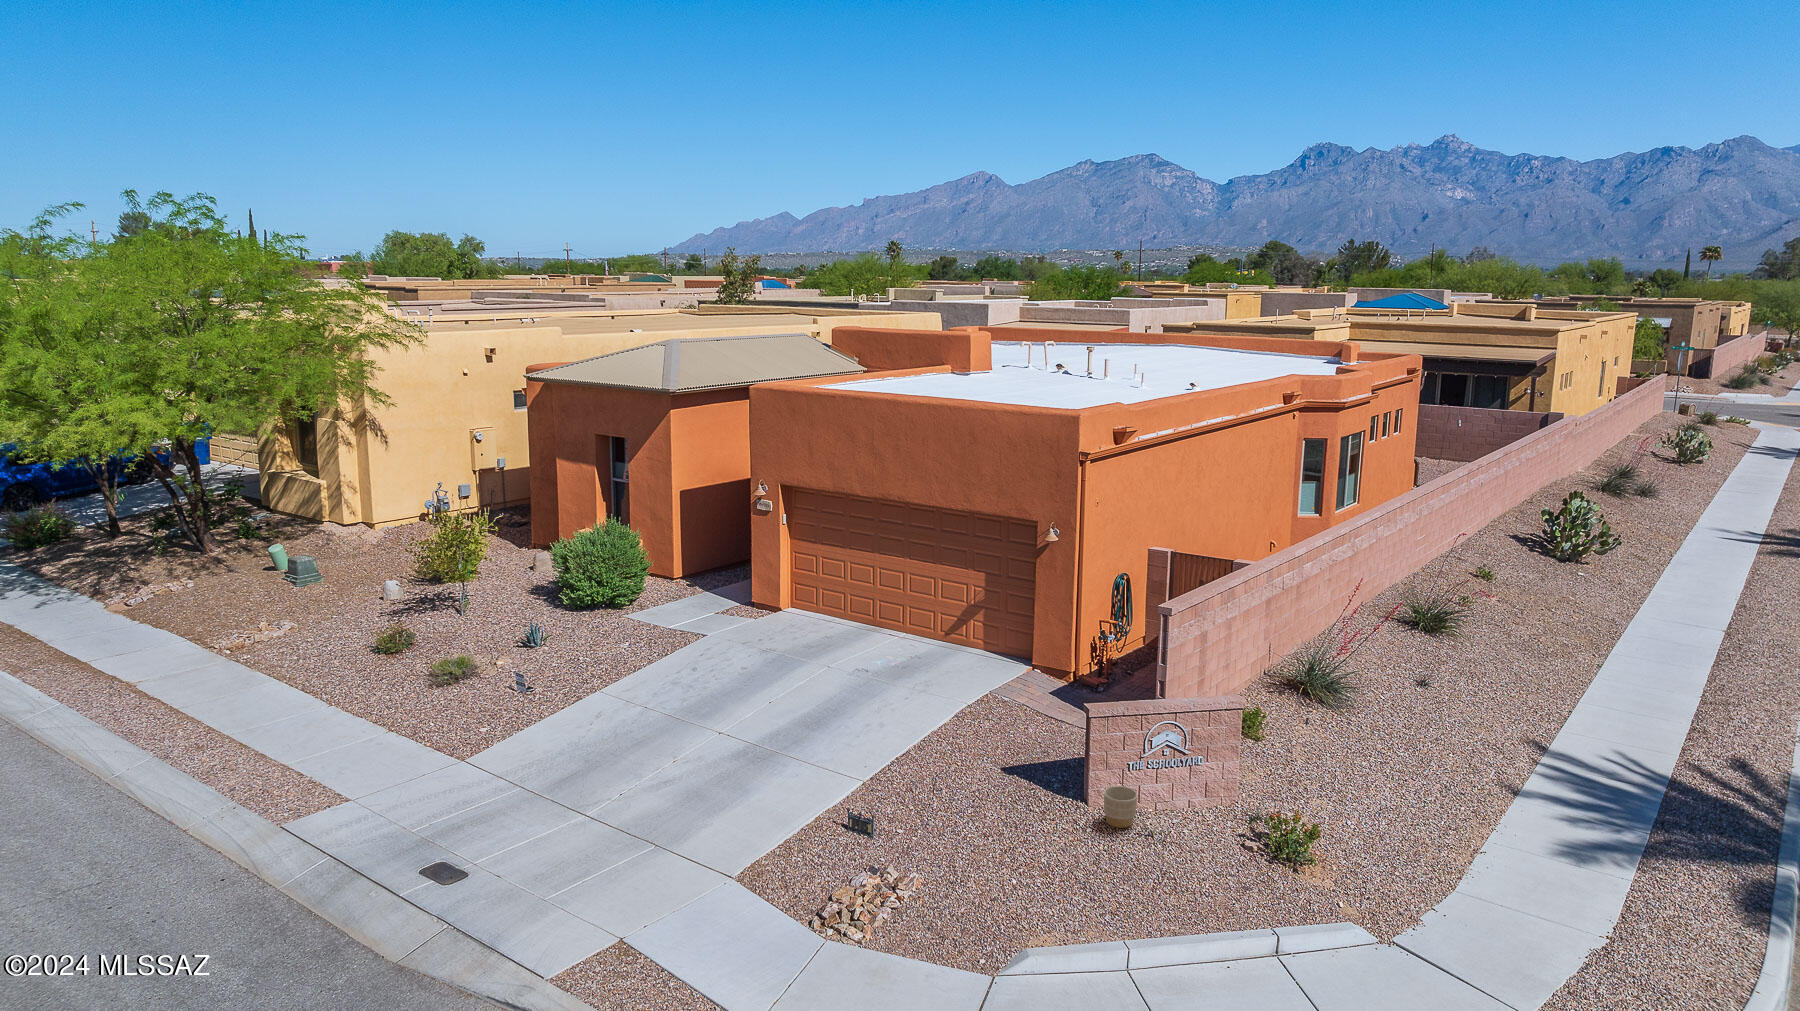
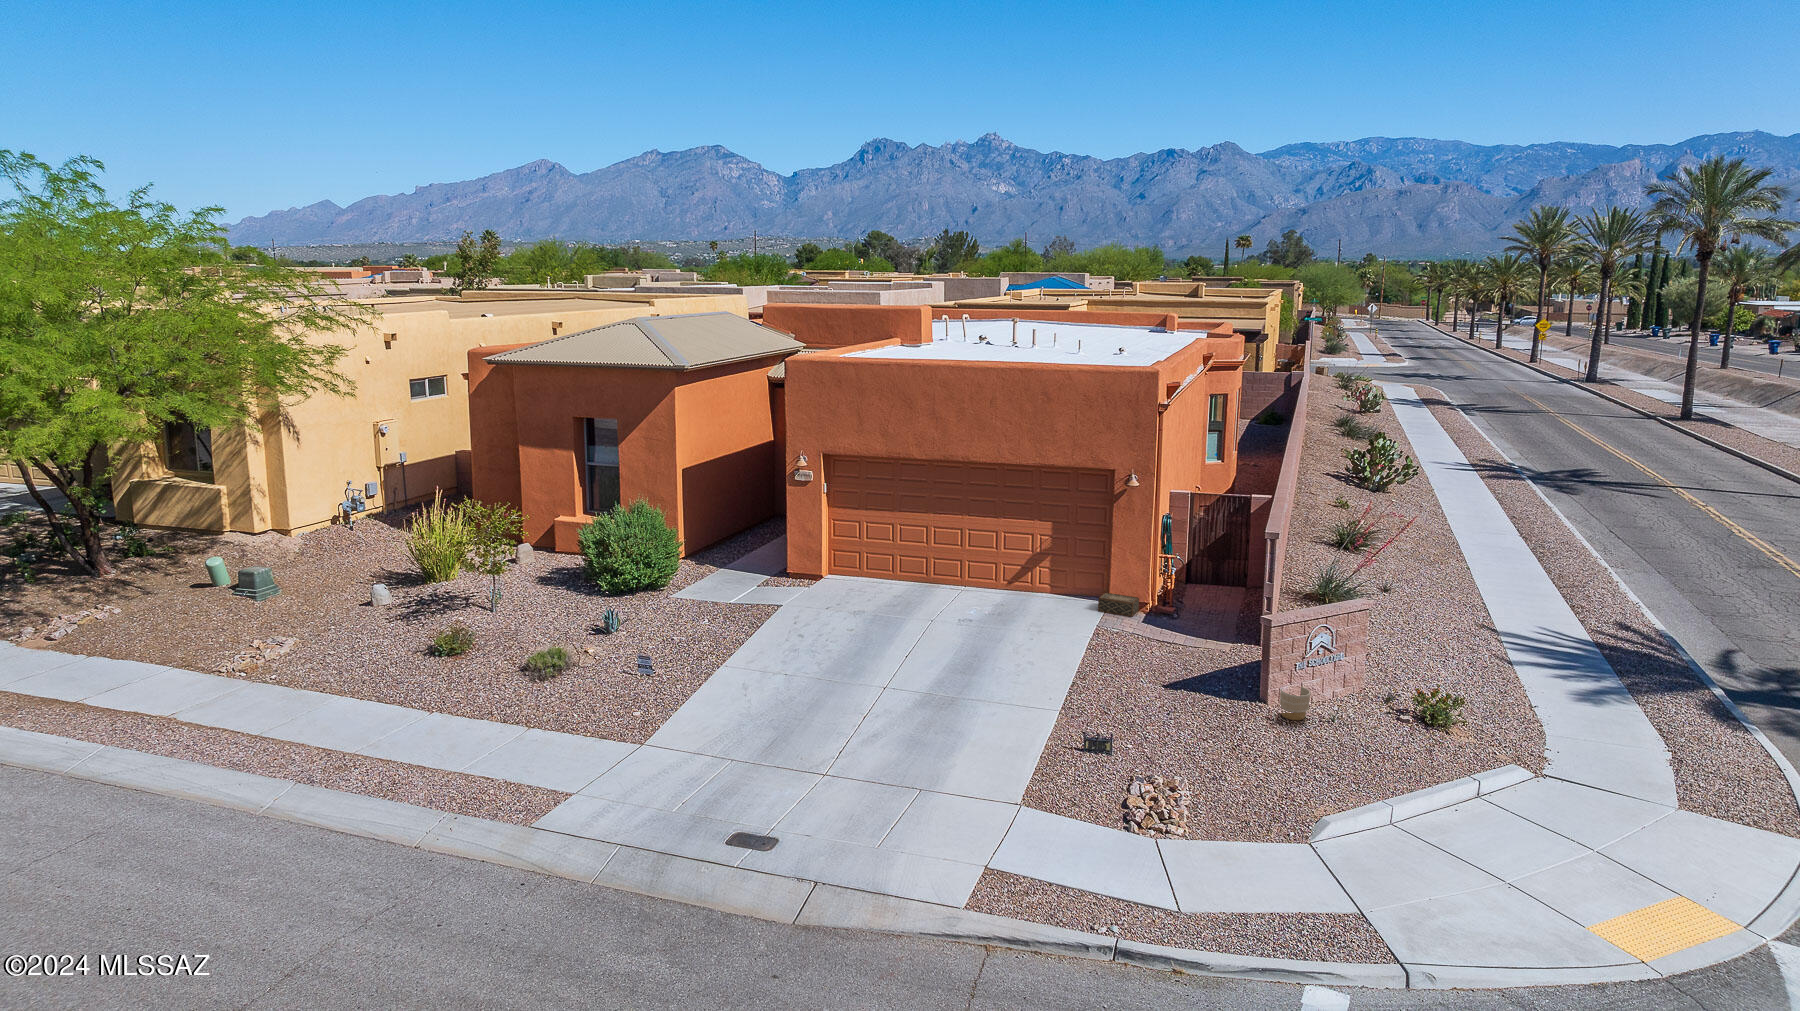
woven basket: none [1020,655,1065,684] -> present [1098,592,1139,617]

